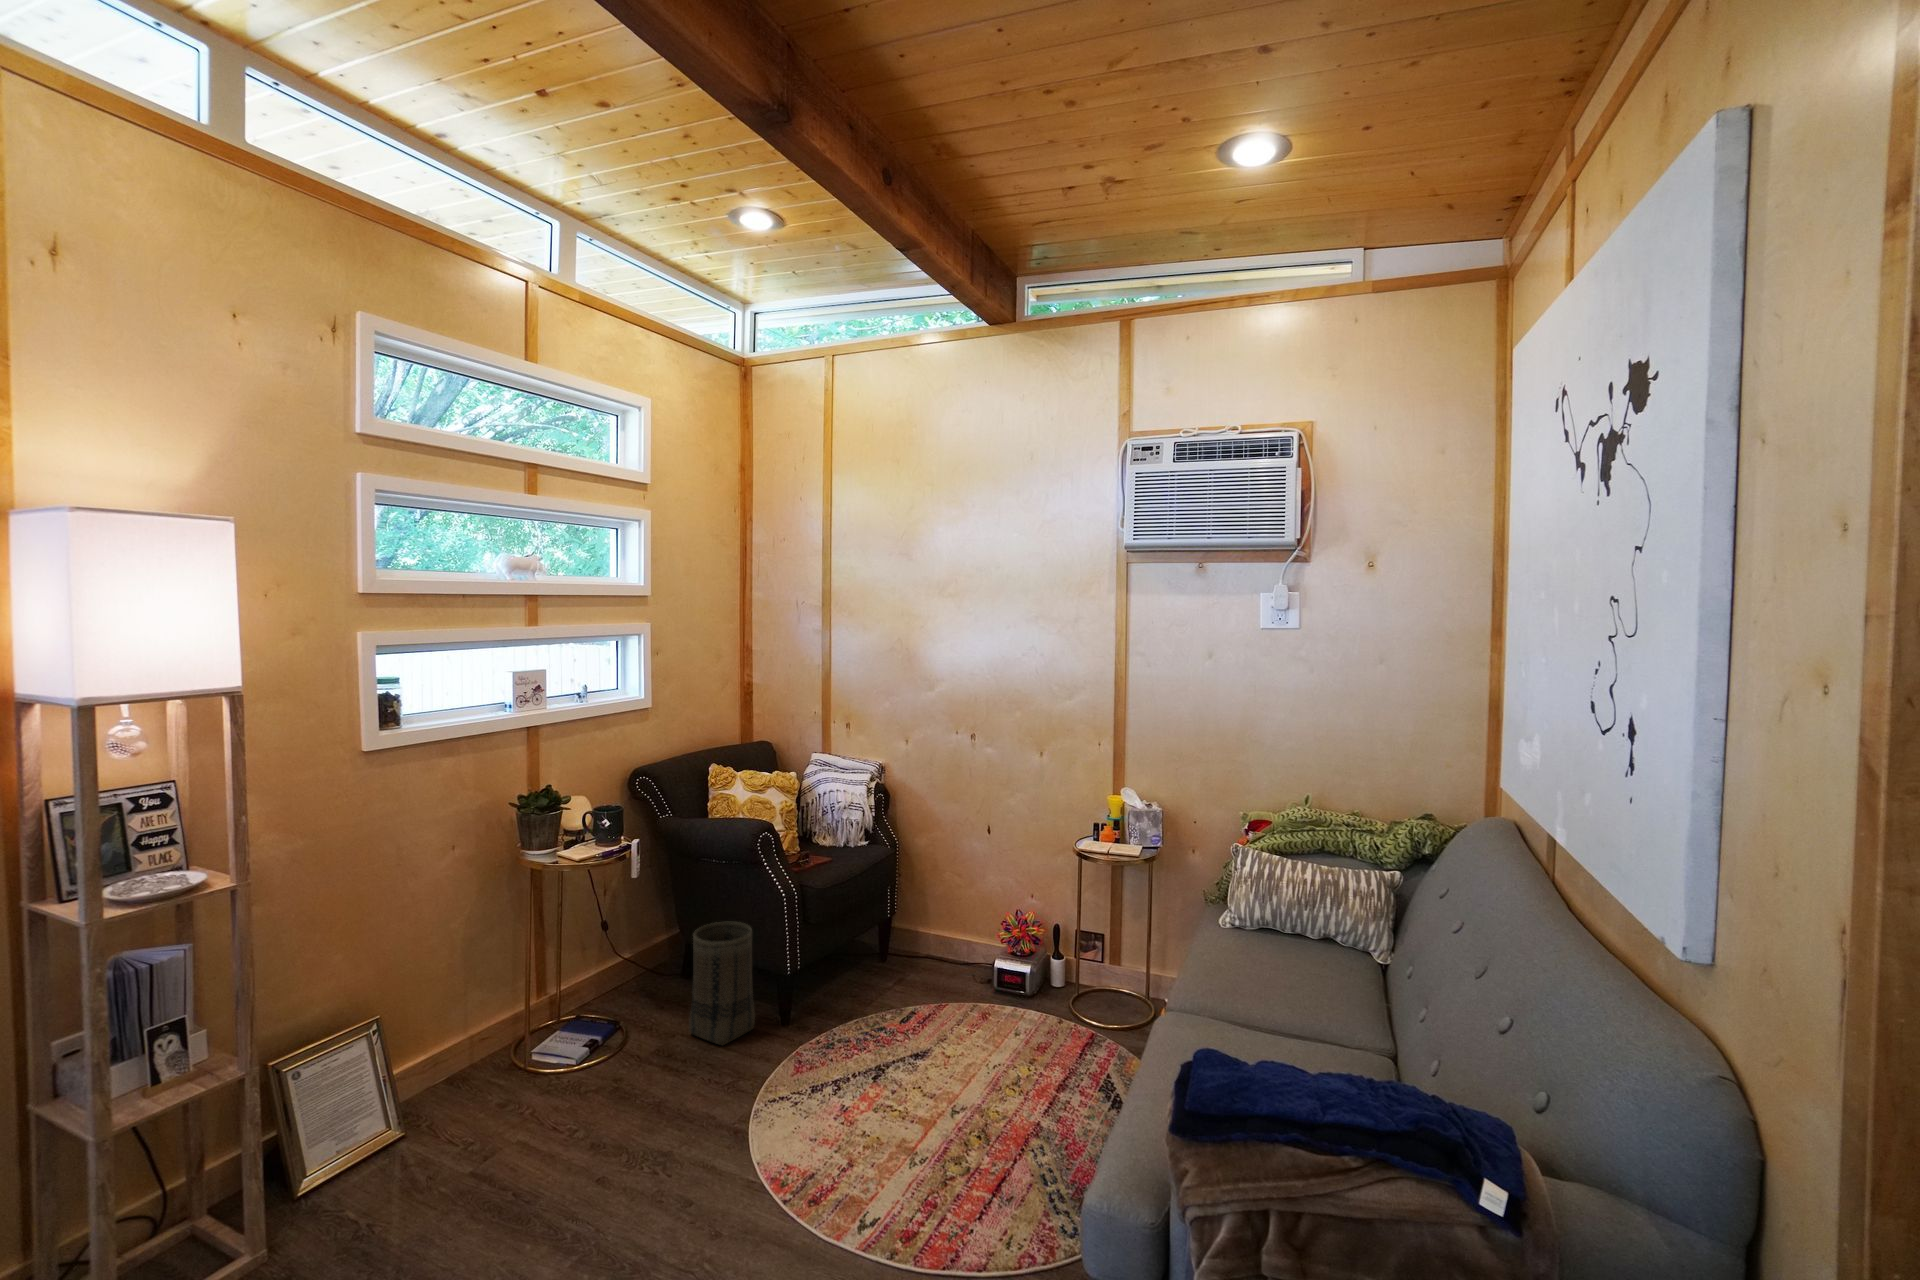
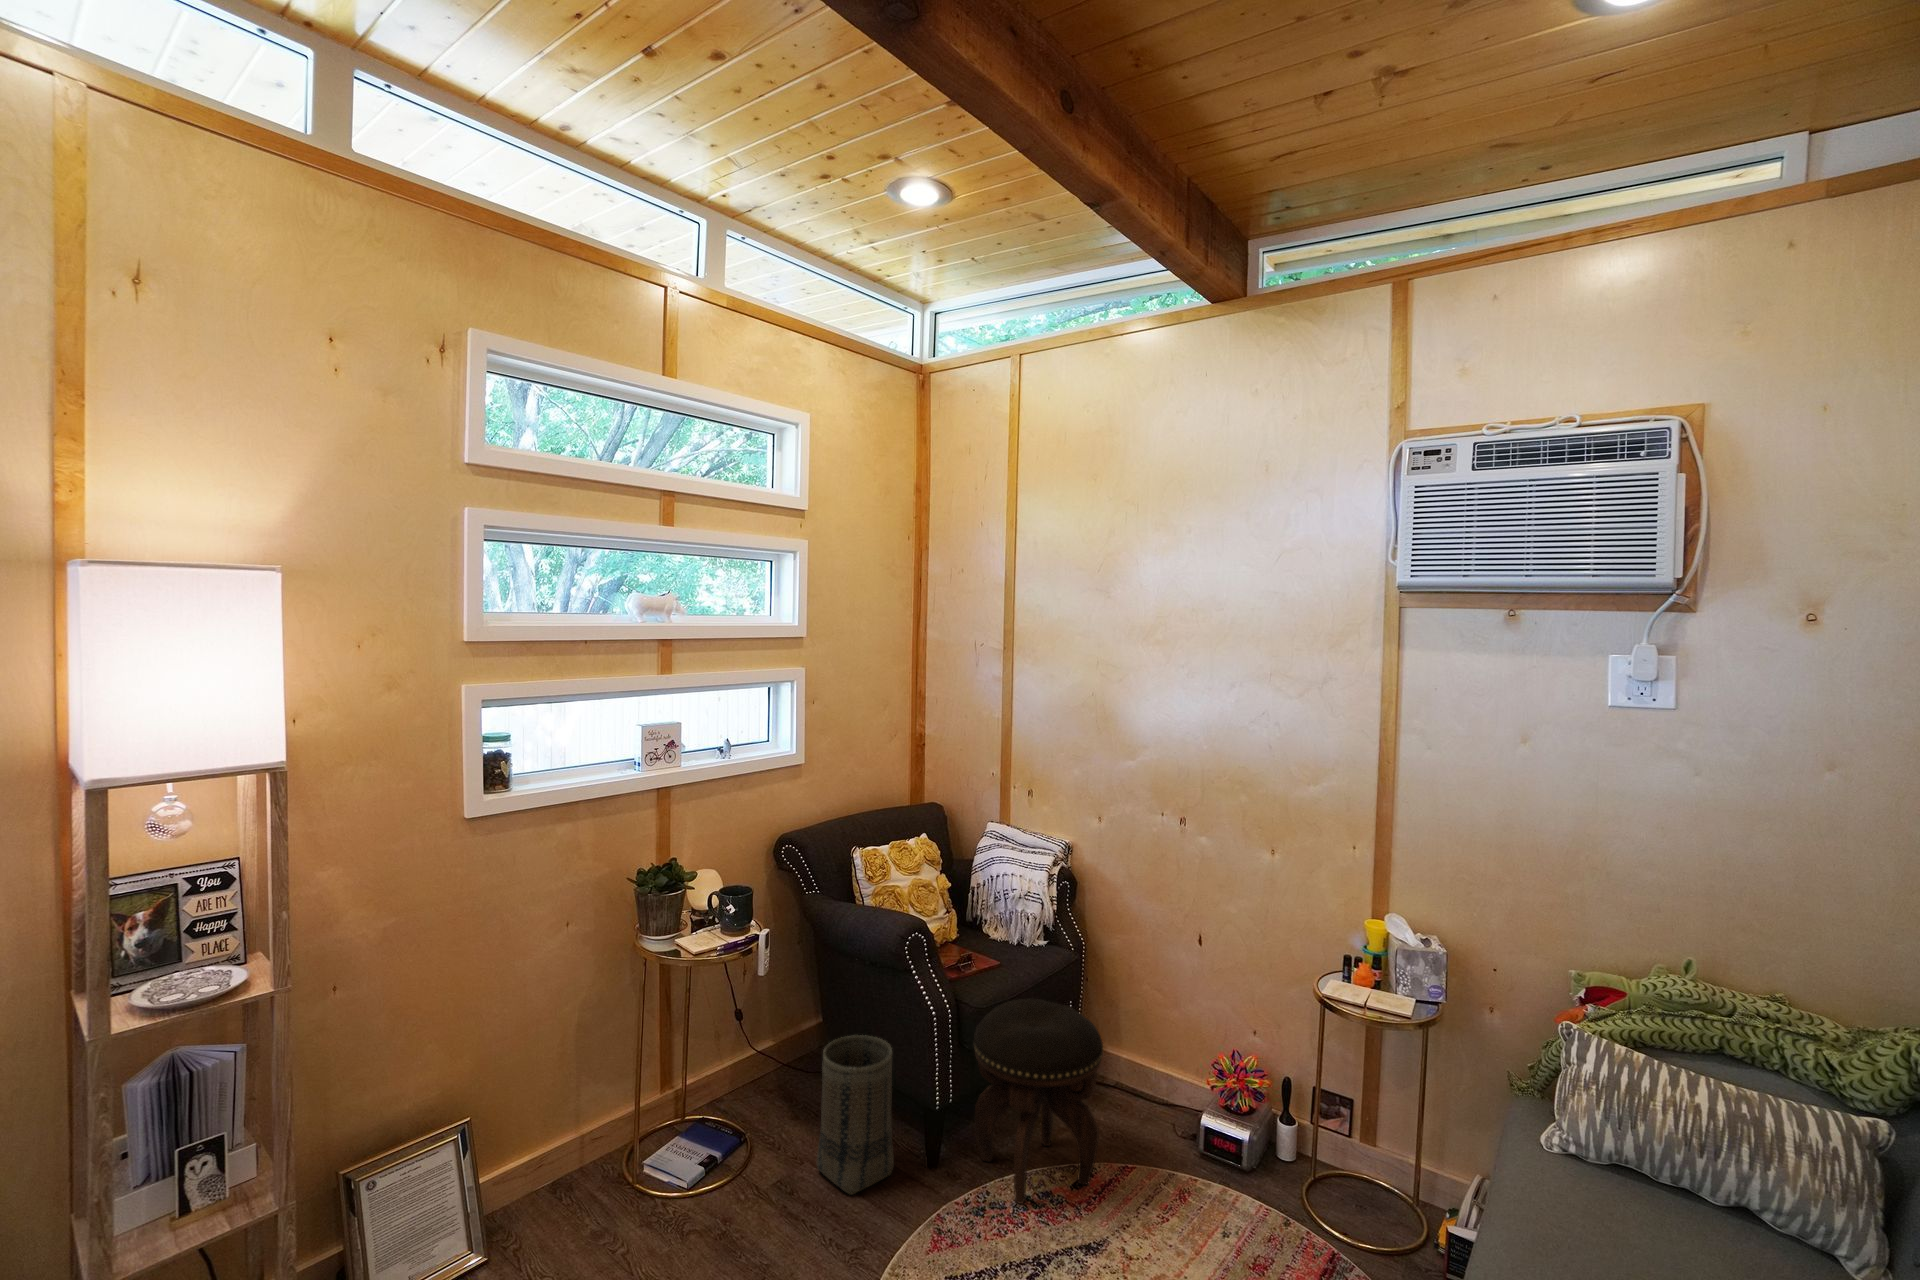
footstool: none [818,881,921,1033] -> present [974,999,1103,1204]

